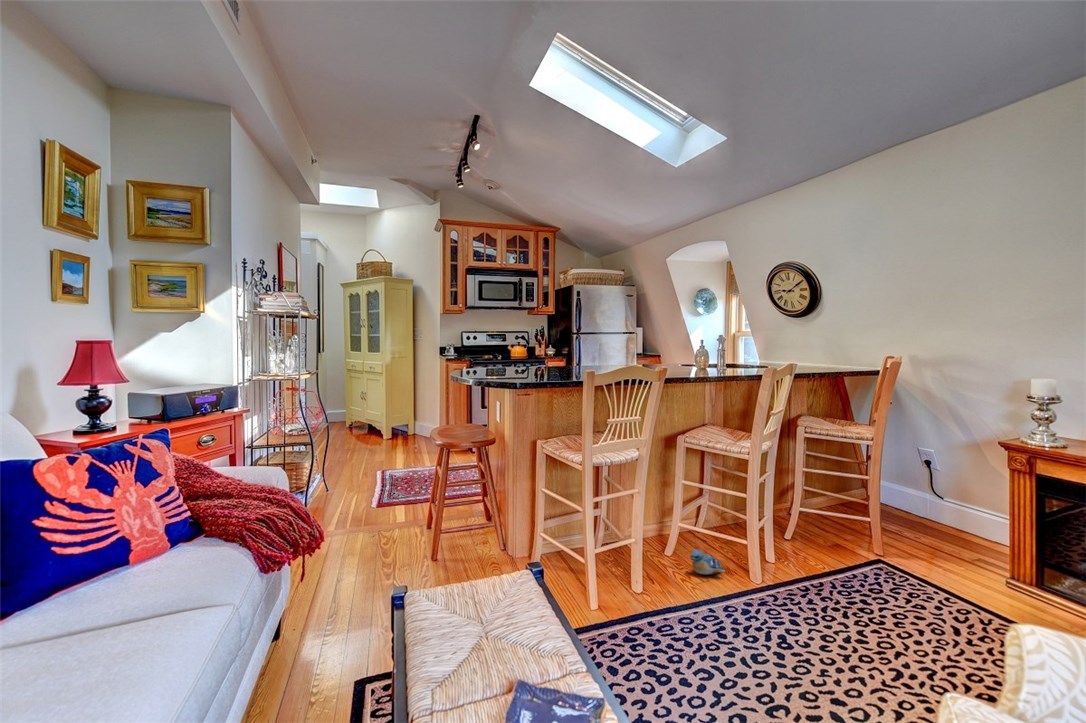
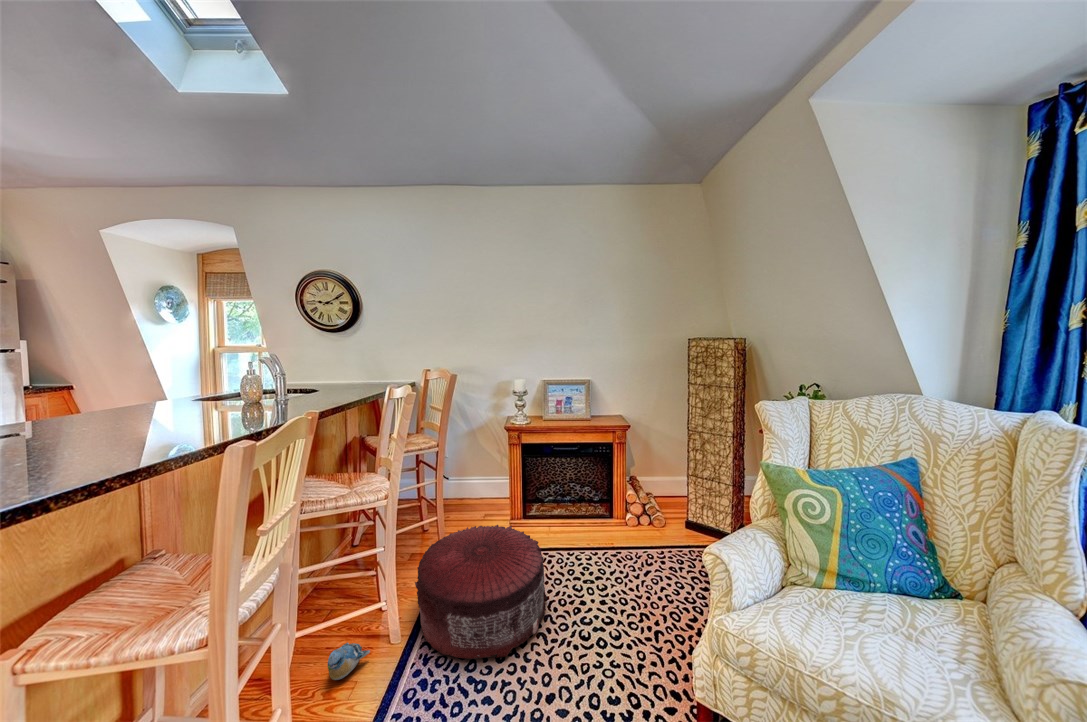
pouf: none [770,524,947,663] -> present [415,525,547,659]

